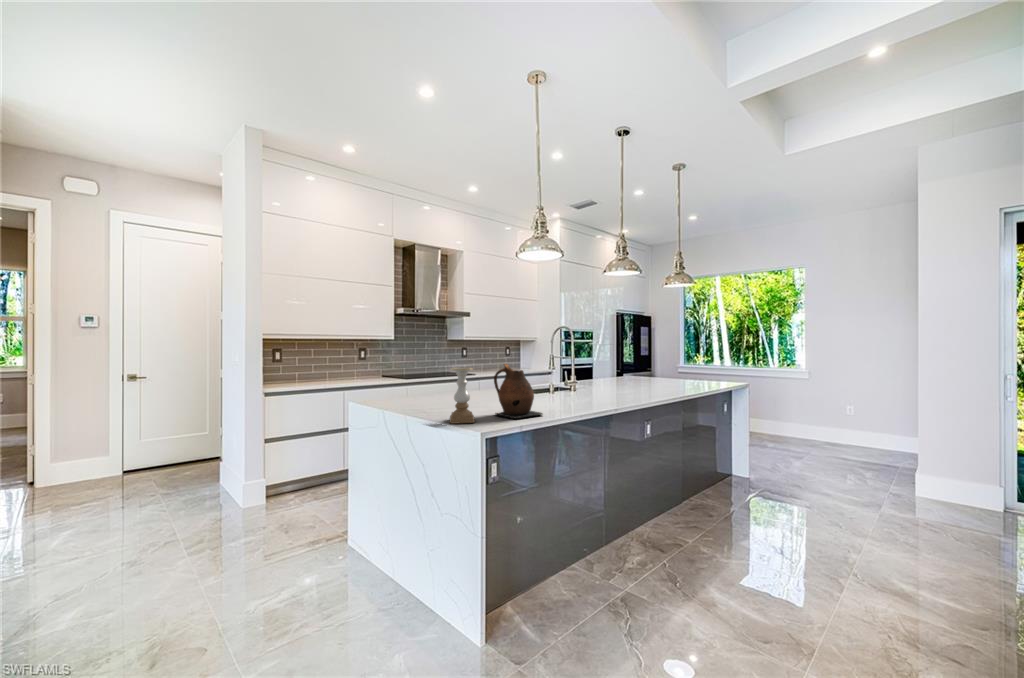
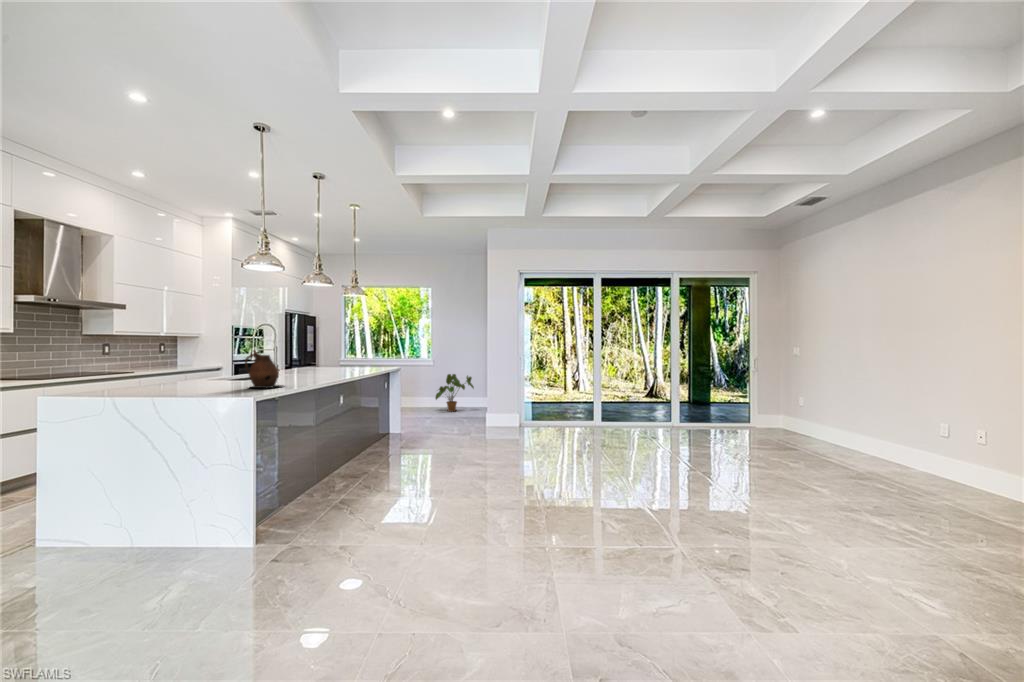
candle holder: present [450,367,475,424] -> none [215,353,242,394]
house plant: none [810,393,884,450] -> present [435,374,474,412]

